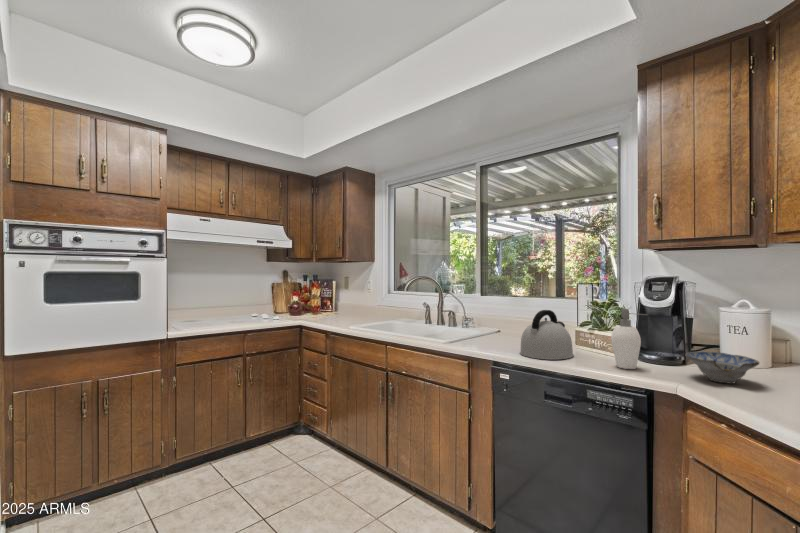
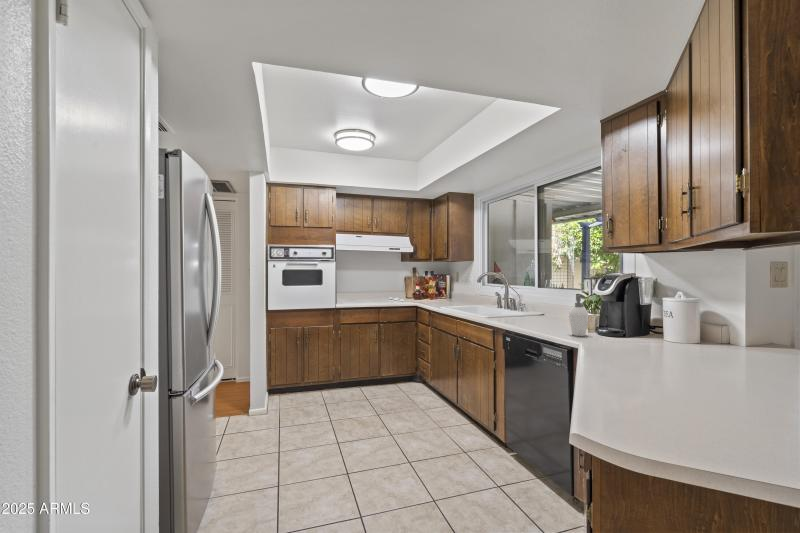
kettle: present [520,310,573,360] -> none [523,296,562,329]
ceramic bowl: present [686,352,759,384] -> none [603,326,648,346]

